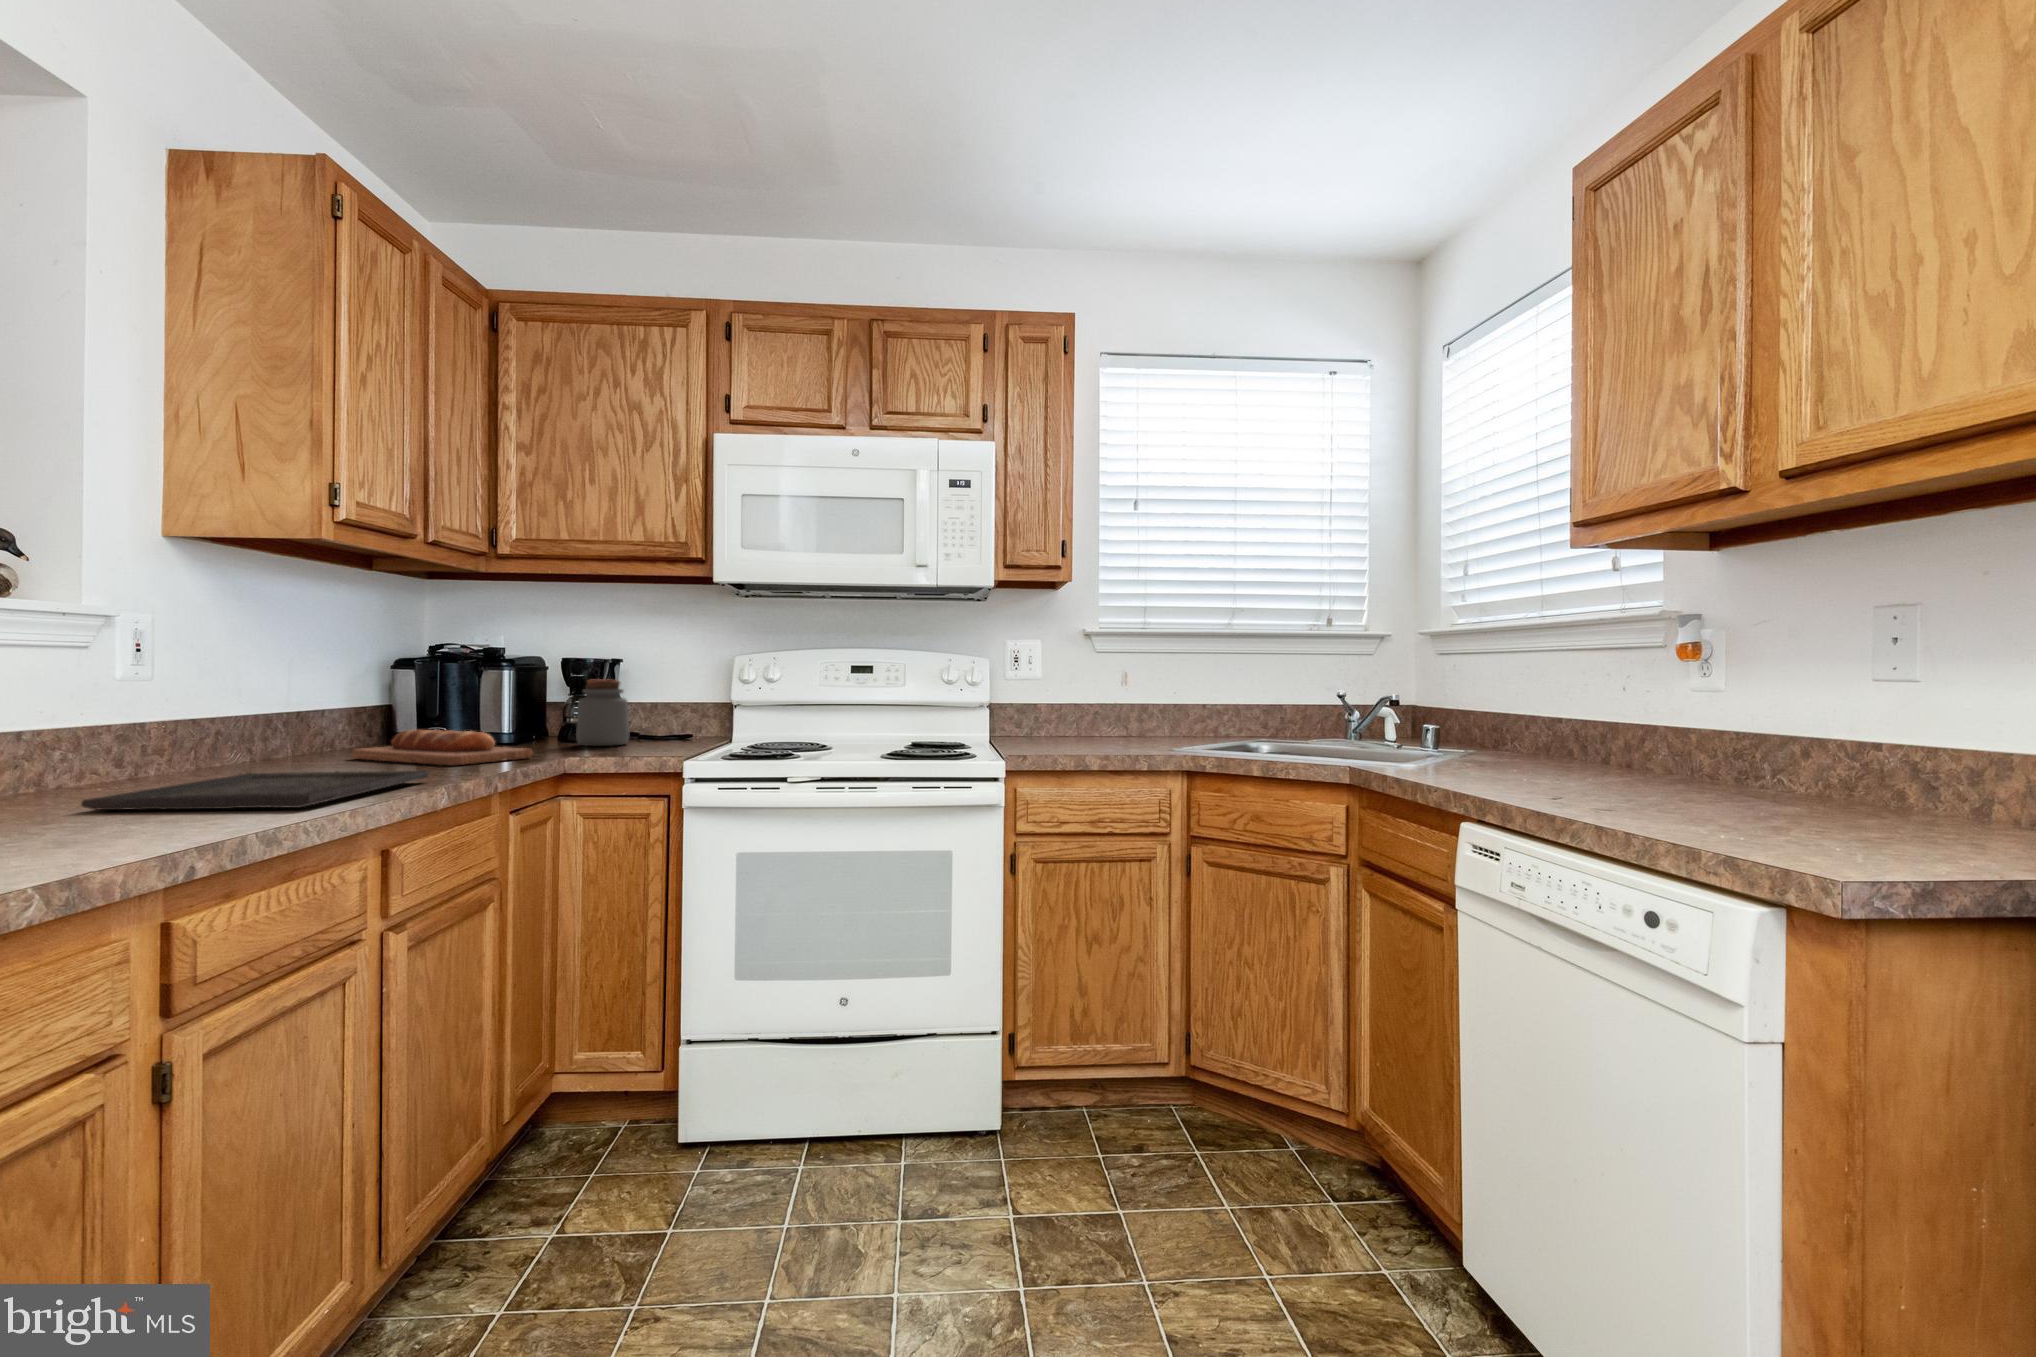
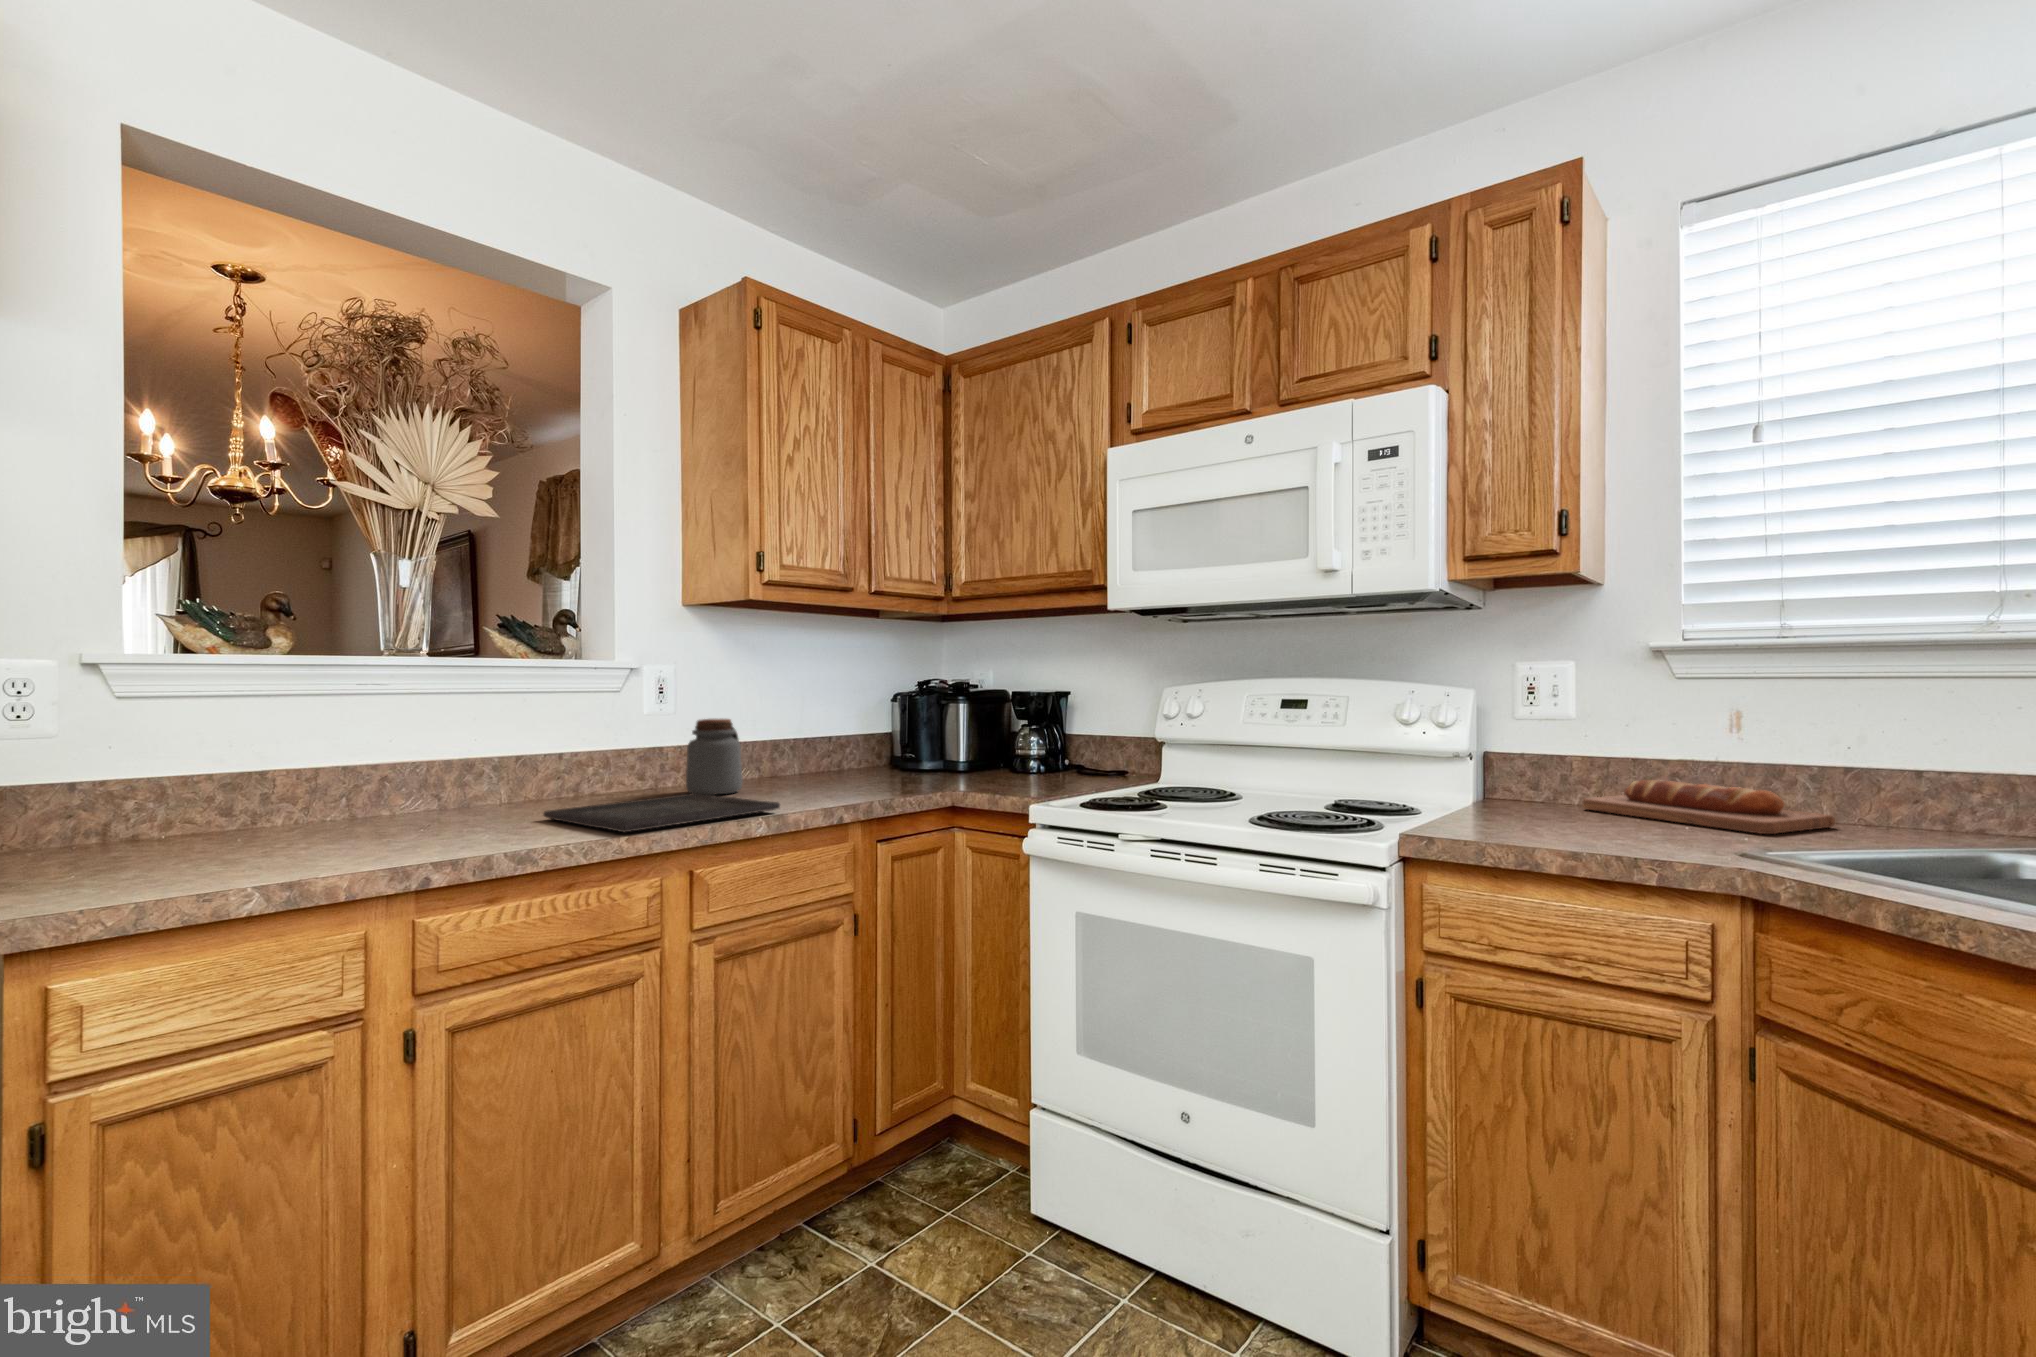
jar: present [576,679,629,746] -> present [686,719,743,795]
bread loaf: present [351,730,532,765] -> present [1582,780,1835,834]

